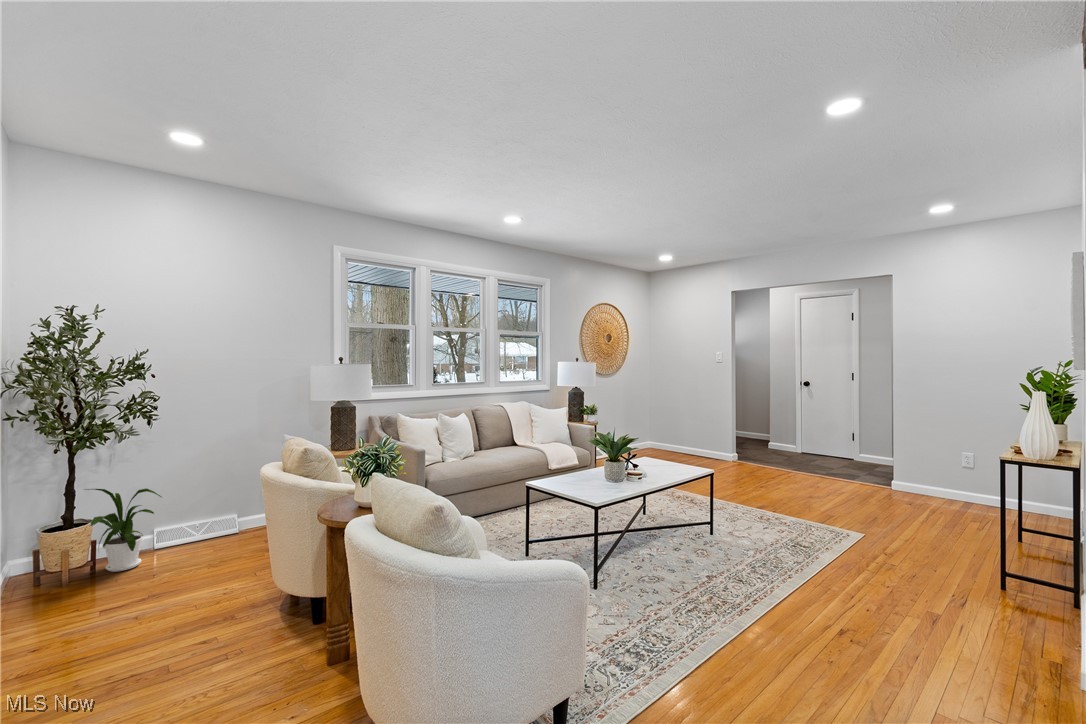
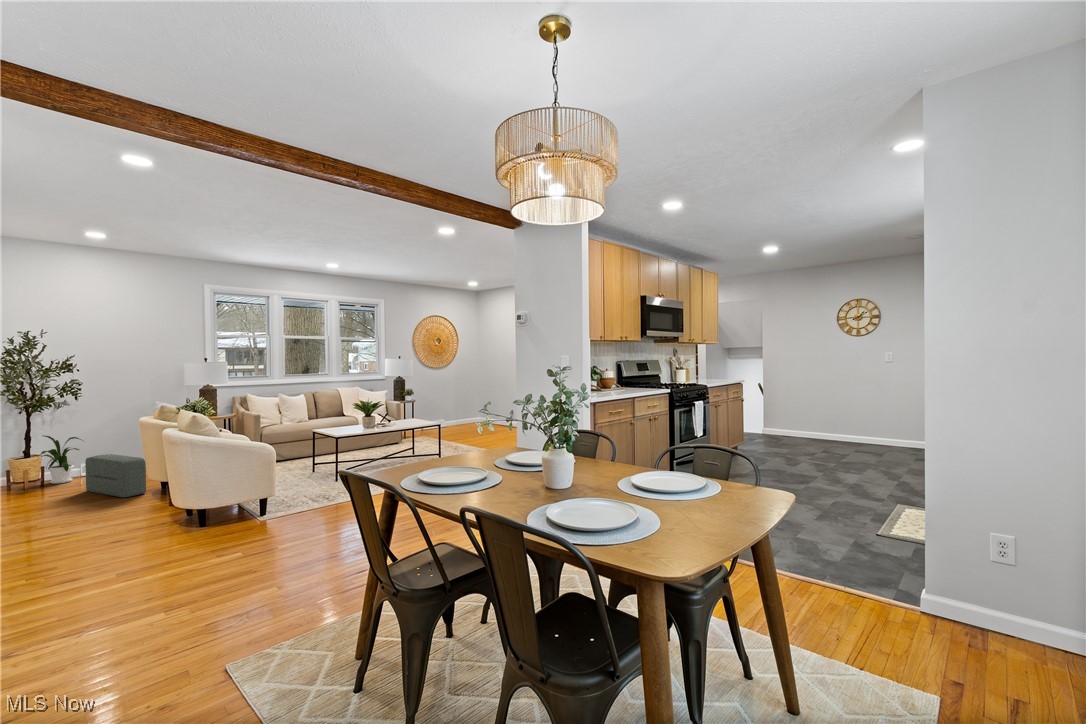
pouf: none [166,529,275,628] -> present [85,454,146,497]

